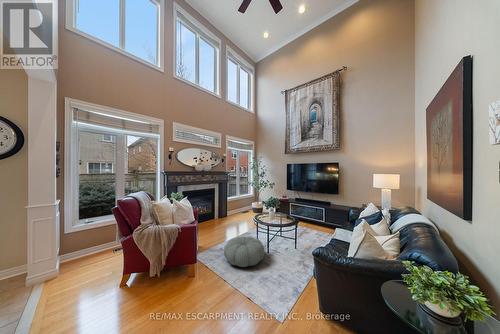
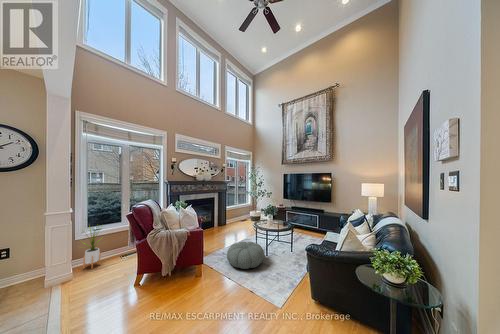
house plant: none [64,215,96,266] -> present [83,229,101,269]

